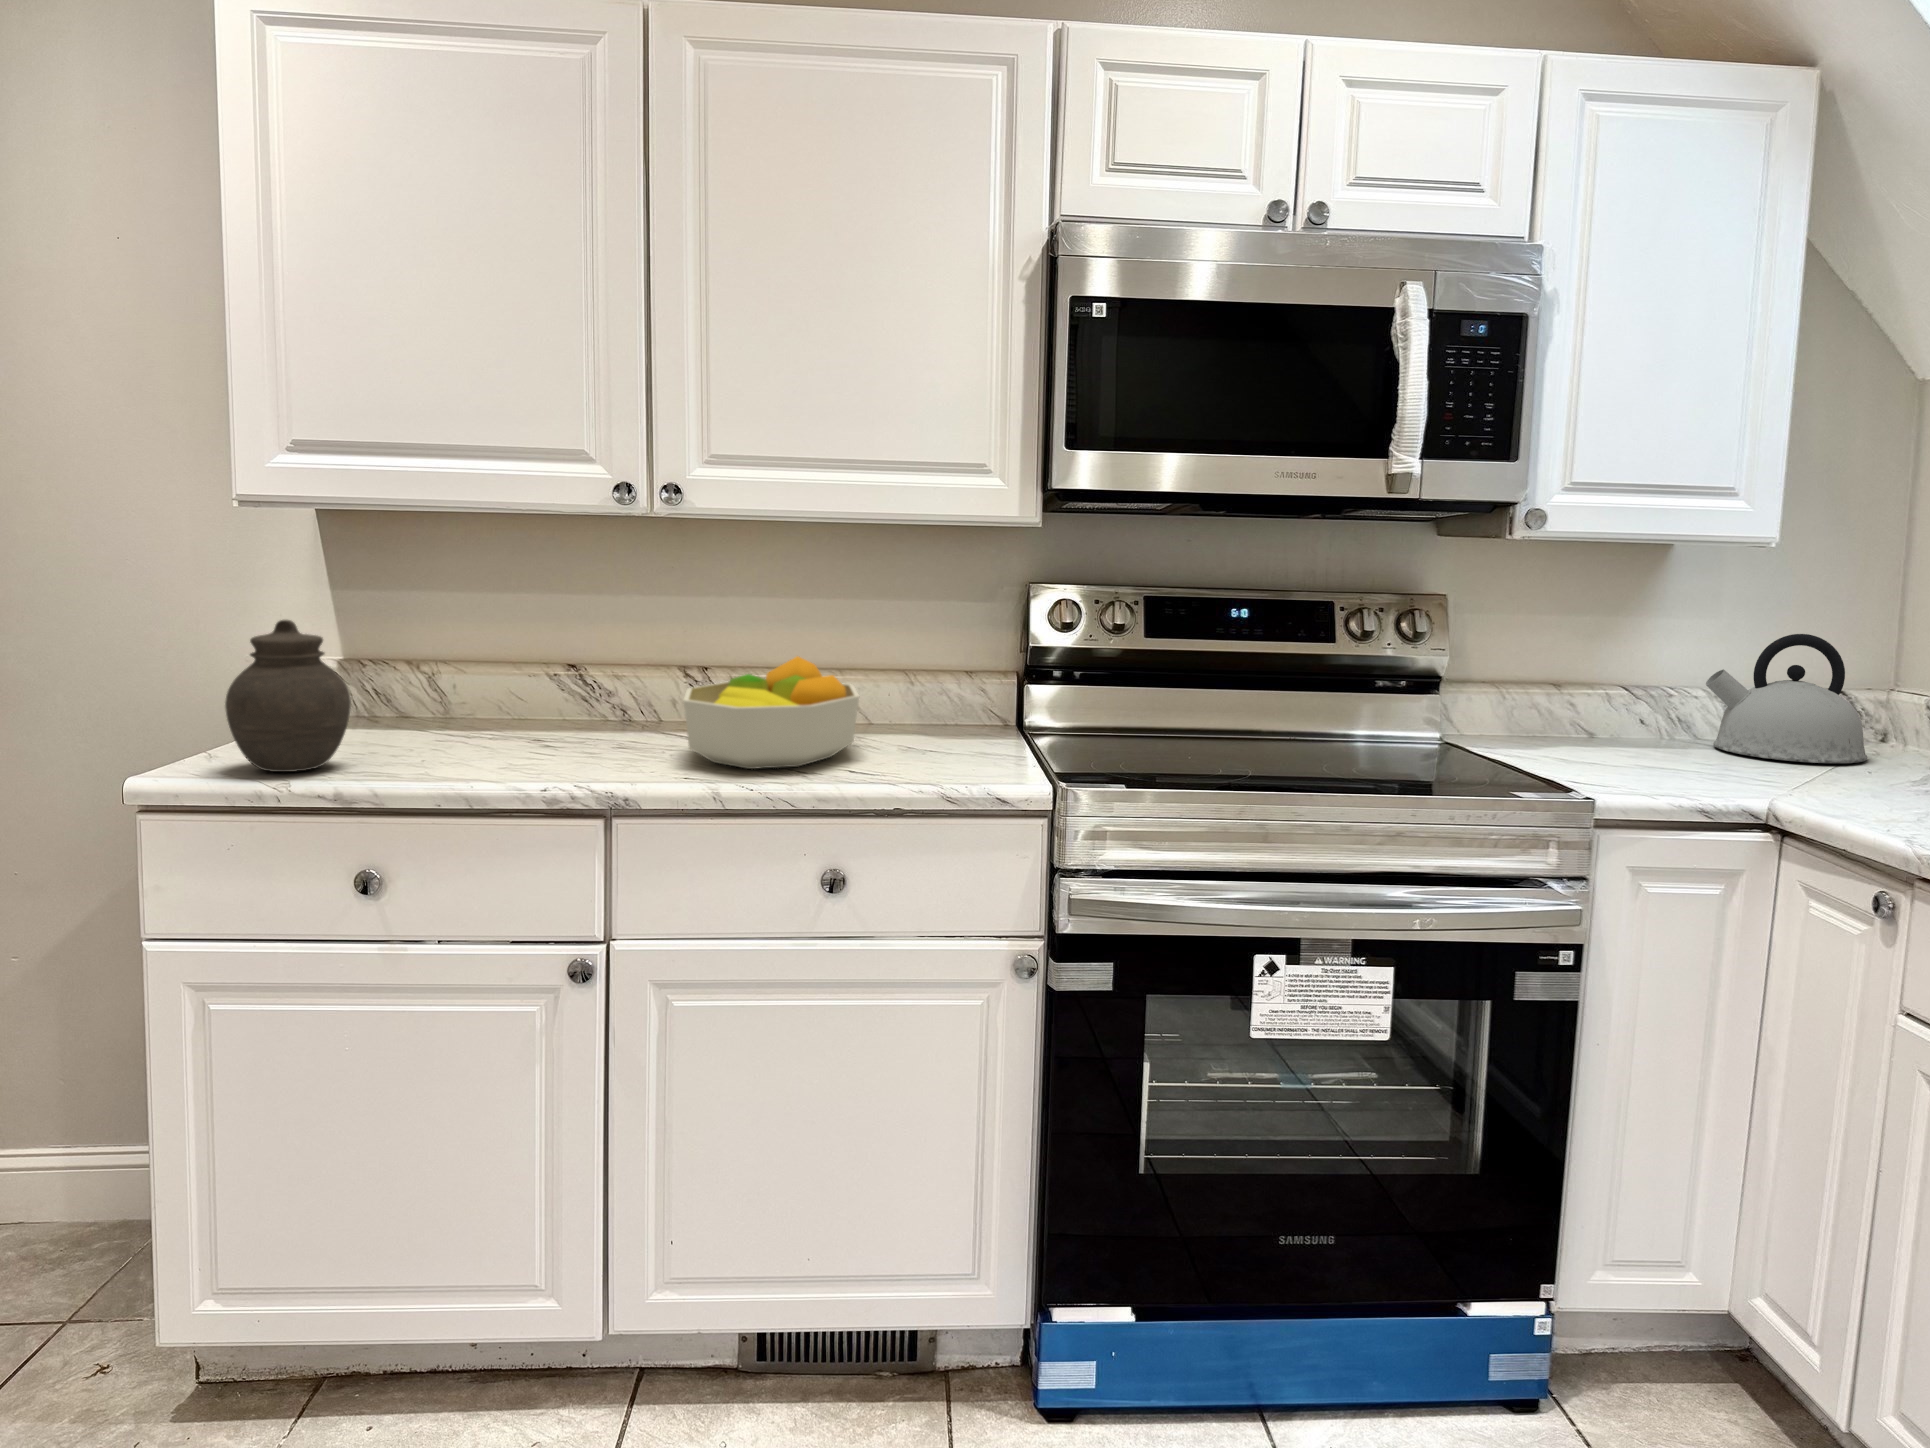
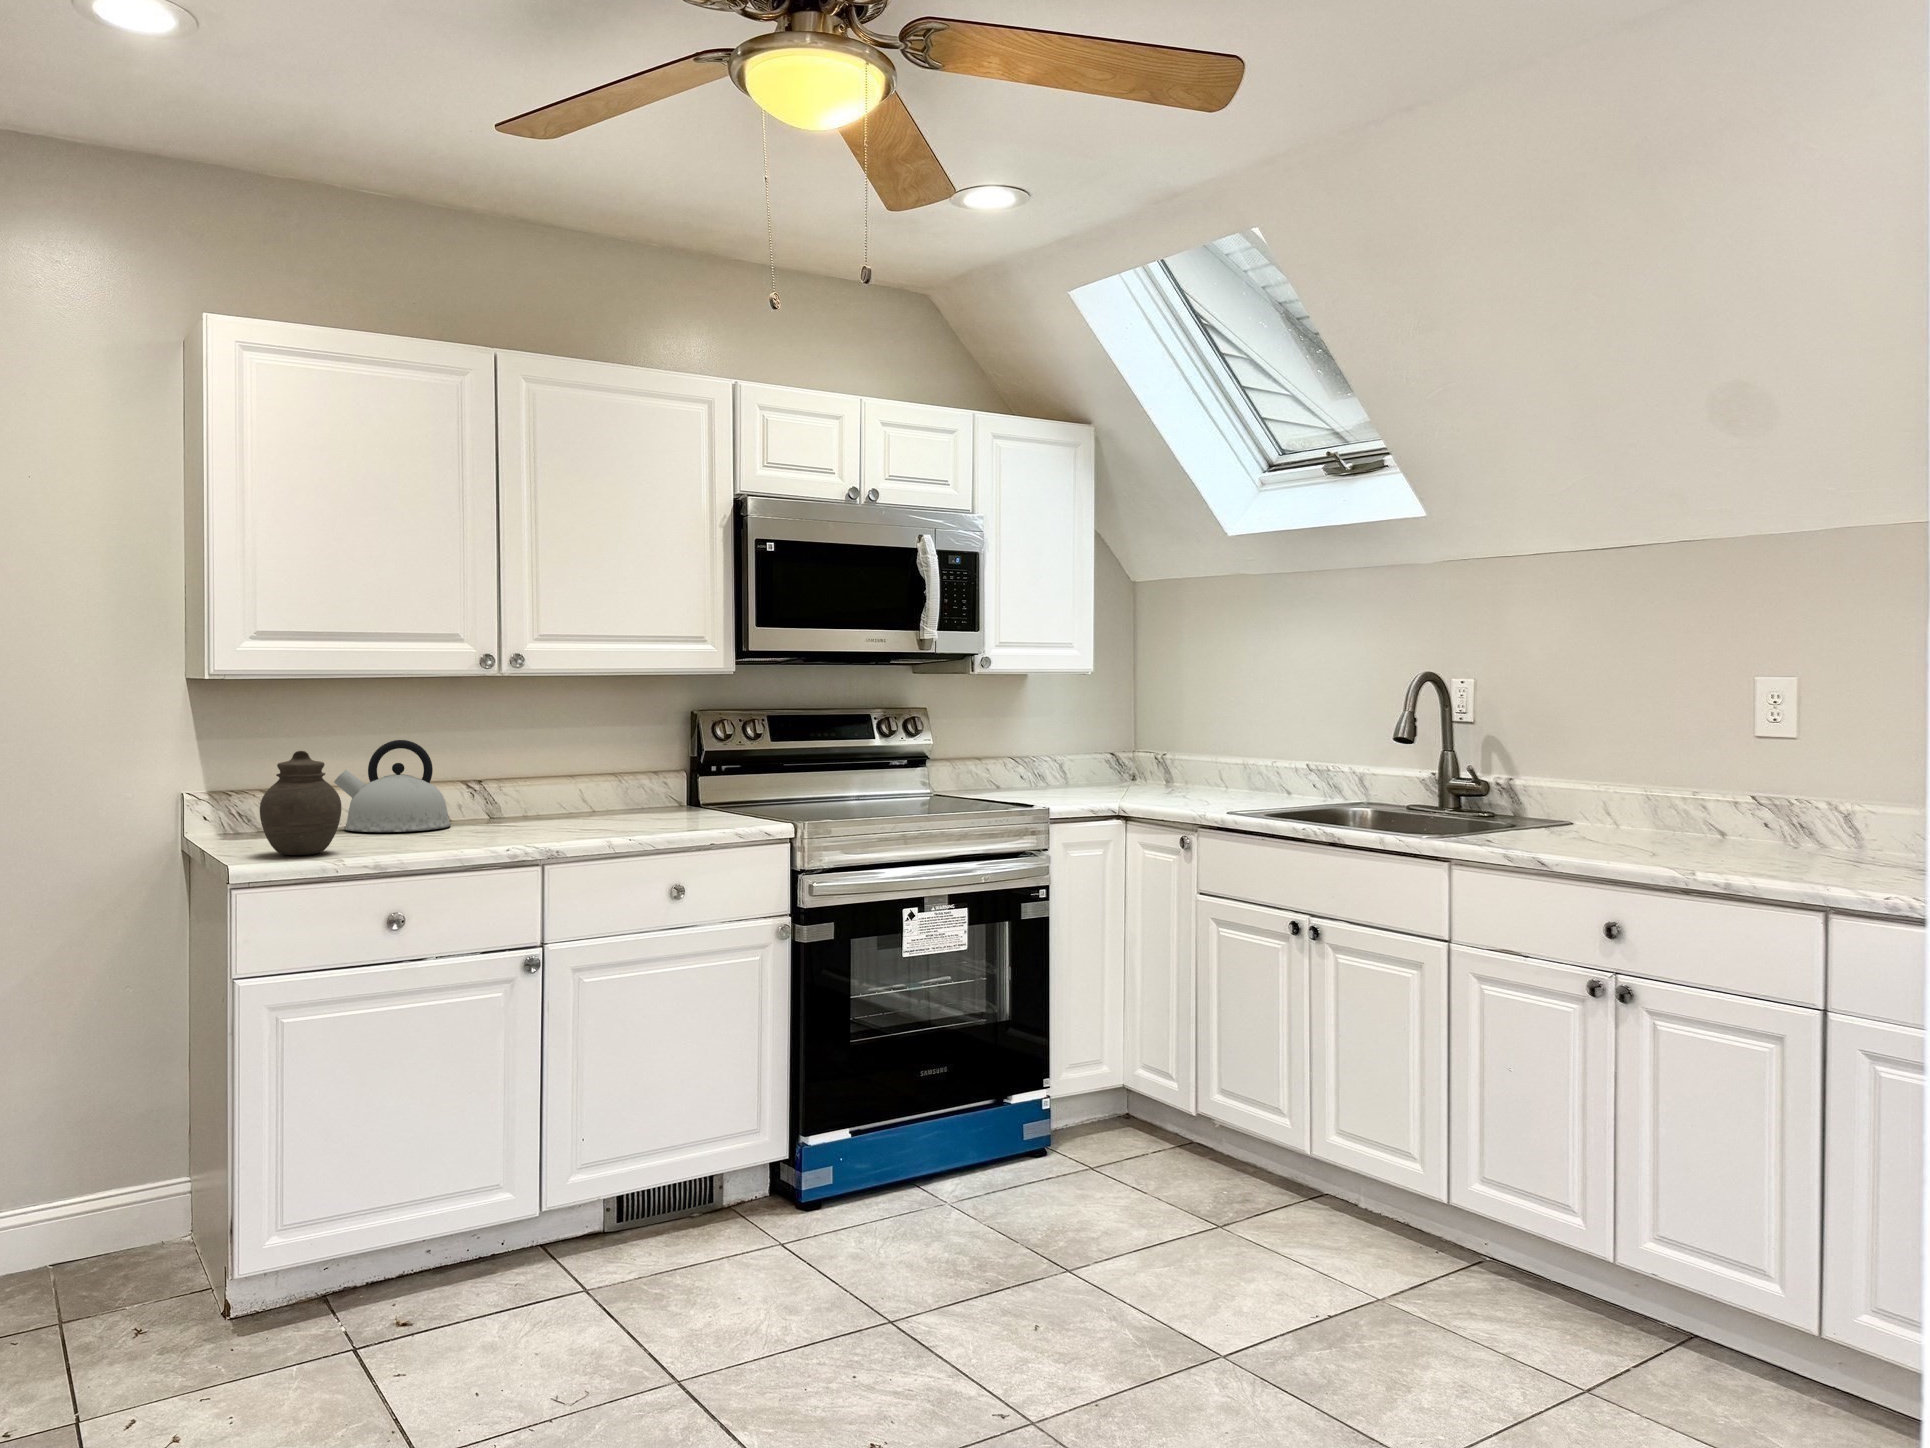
kettle: present [1706,634,1867,763] -> present [334,740,451,832]
fruit bowl: present [684,656,859,769] -> none [524,764,640,832]

